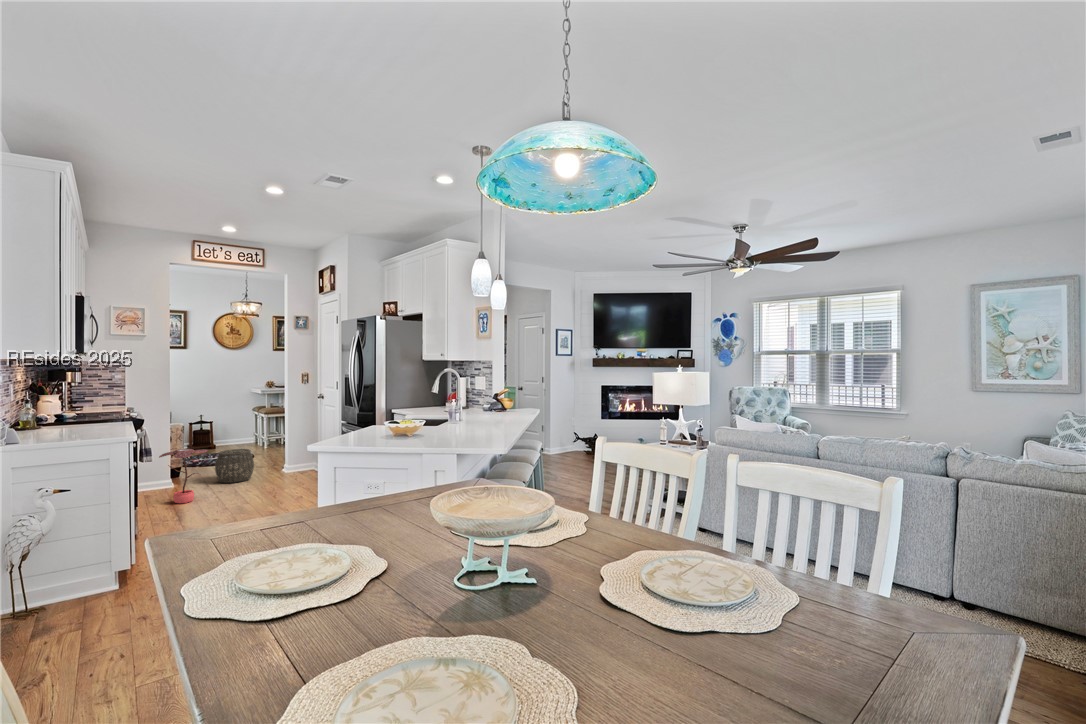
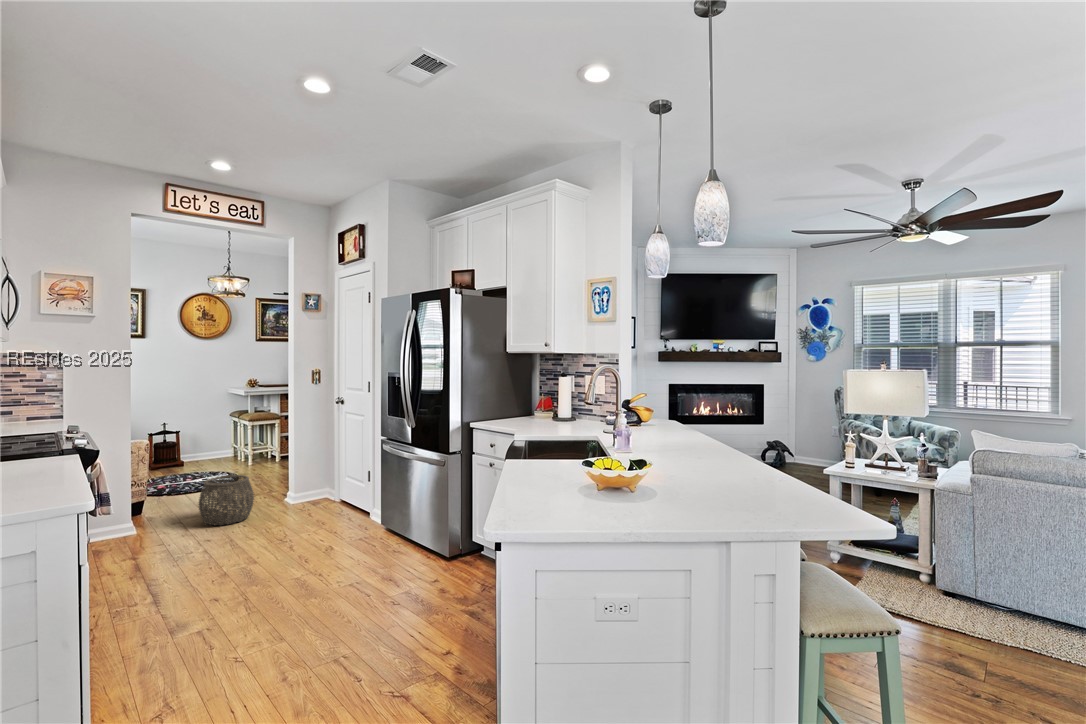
potted plant: present [159,449,208,503] -> none [119,485,196,569]

